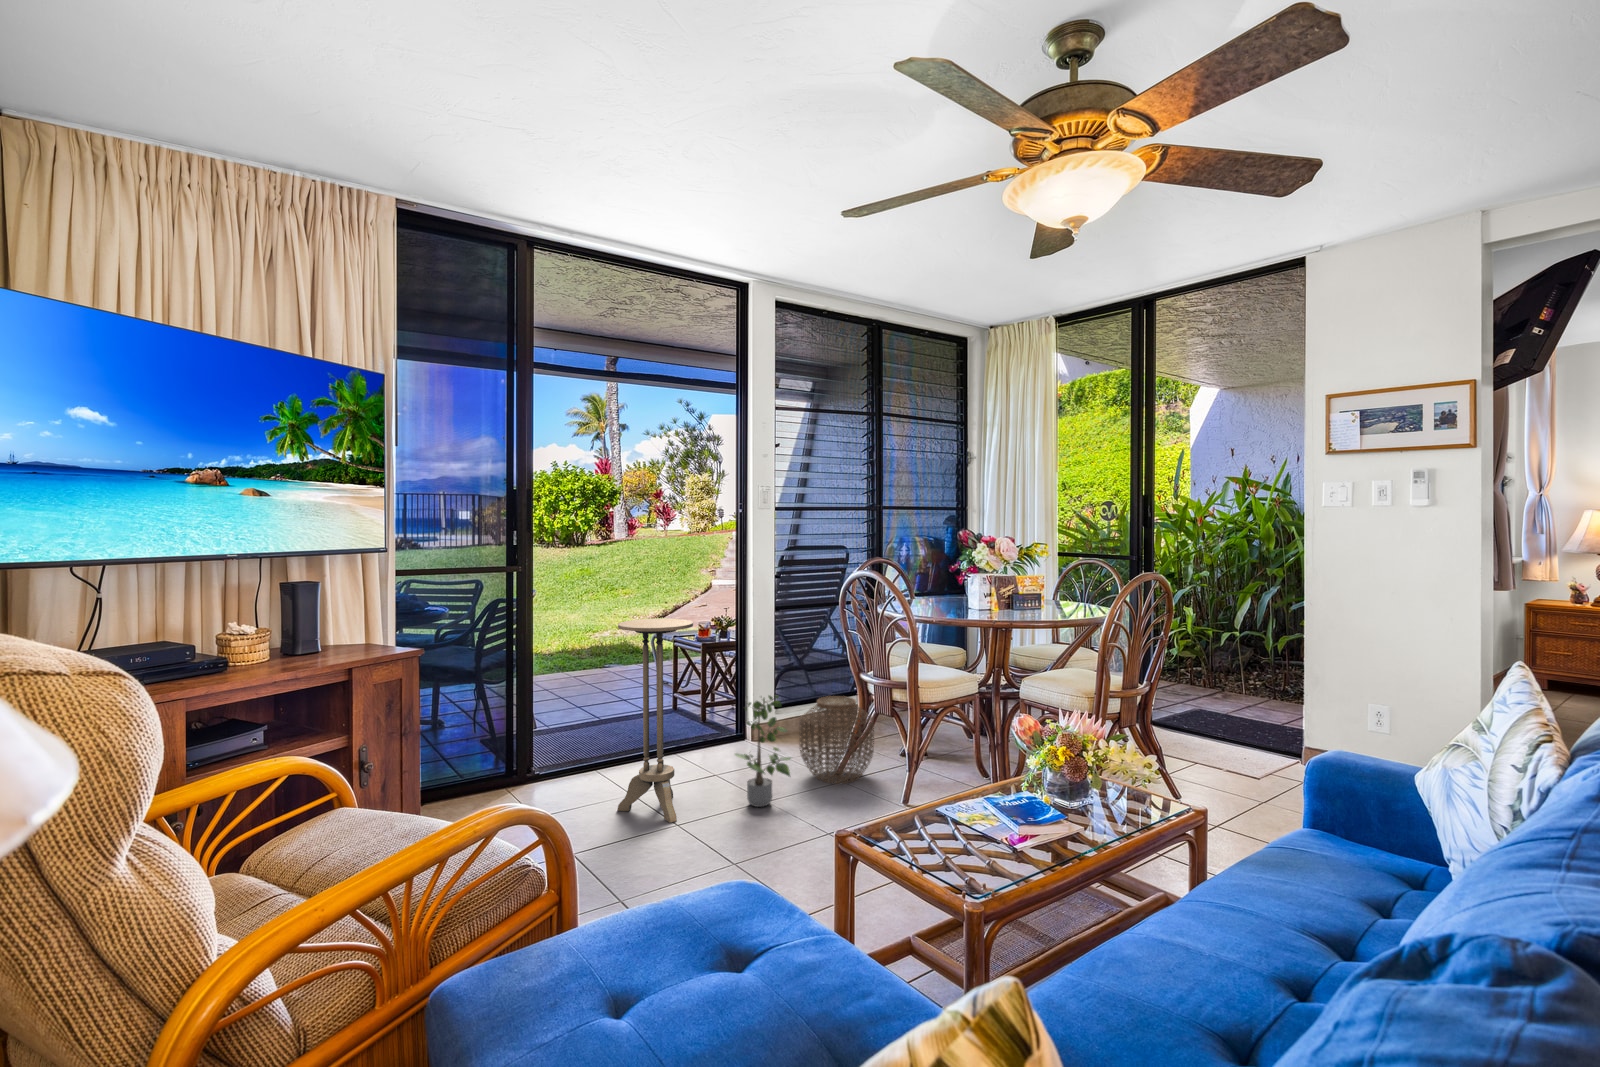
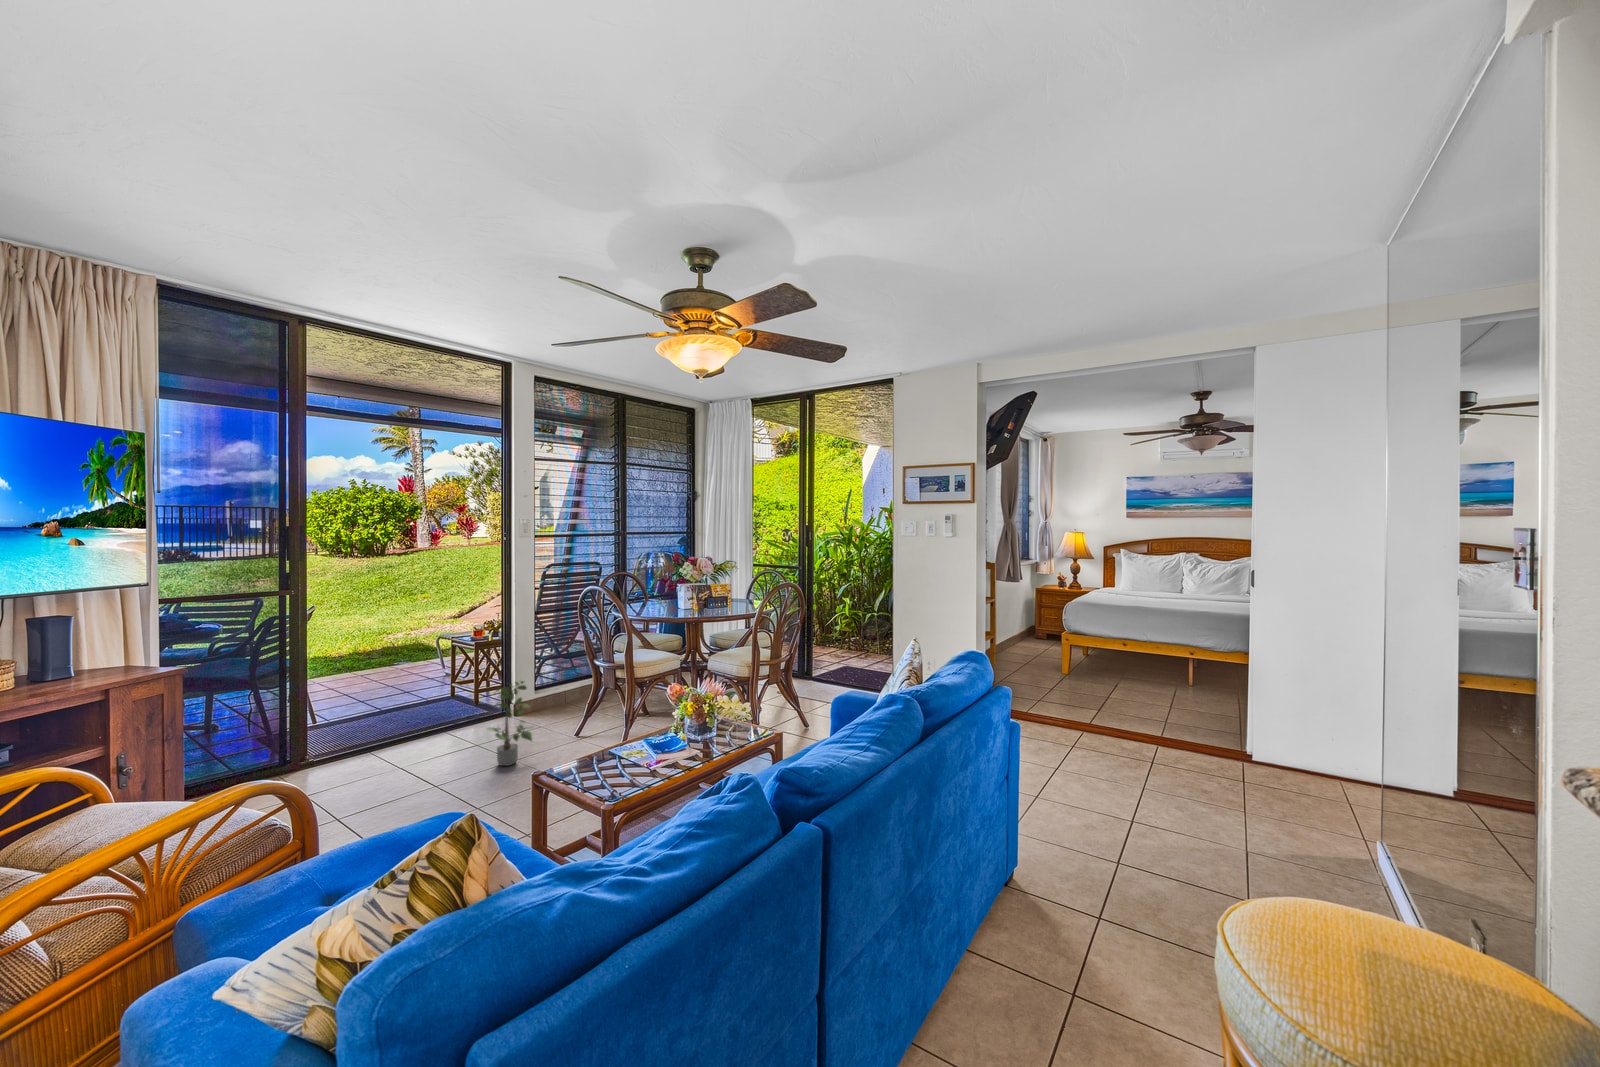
side table: present [617,619,693,823] -> none [382,628,450,786]
woven basket: present [799,696,874,784] -> none [545,677,604,742]

